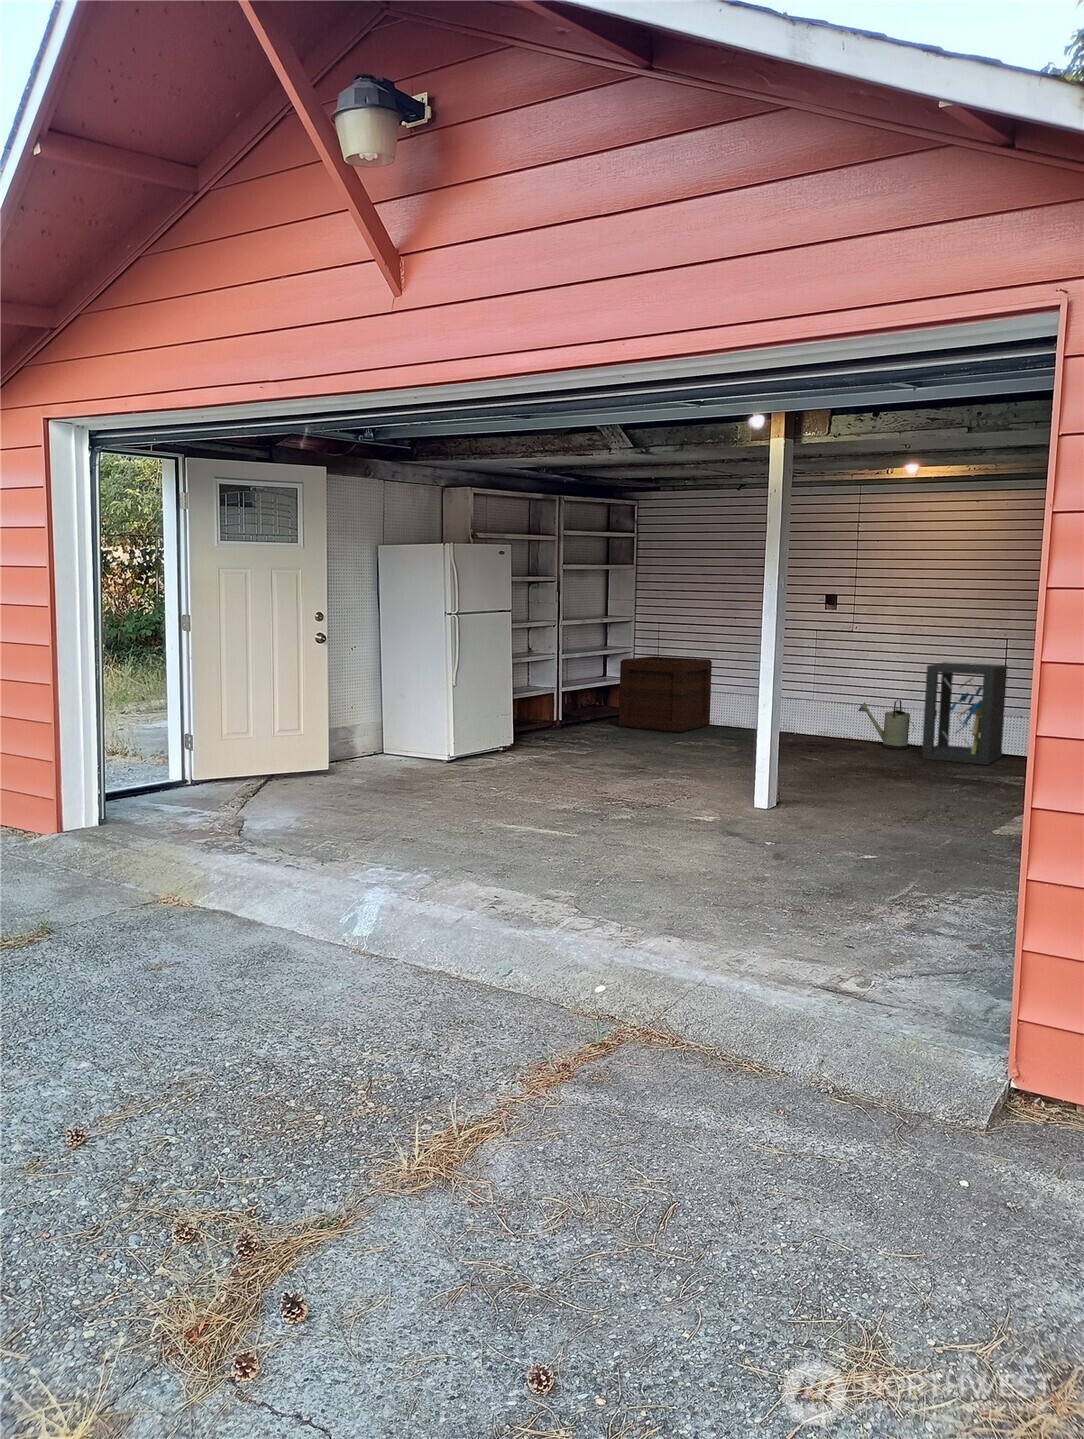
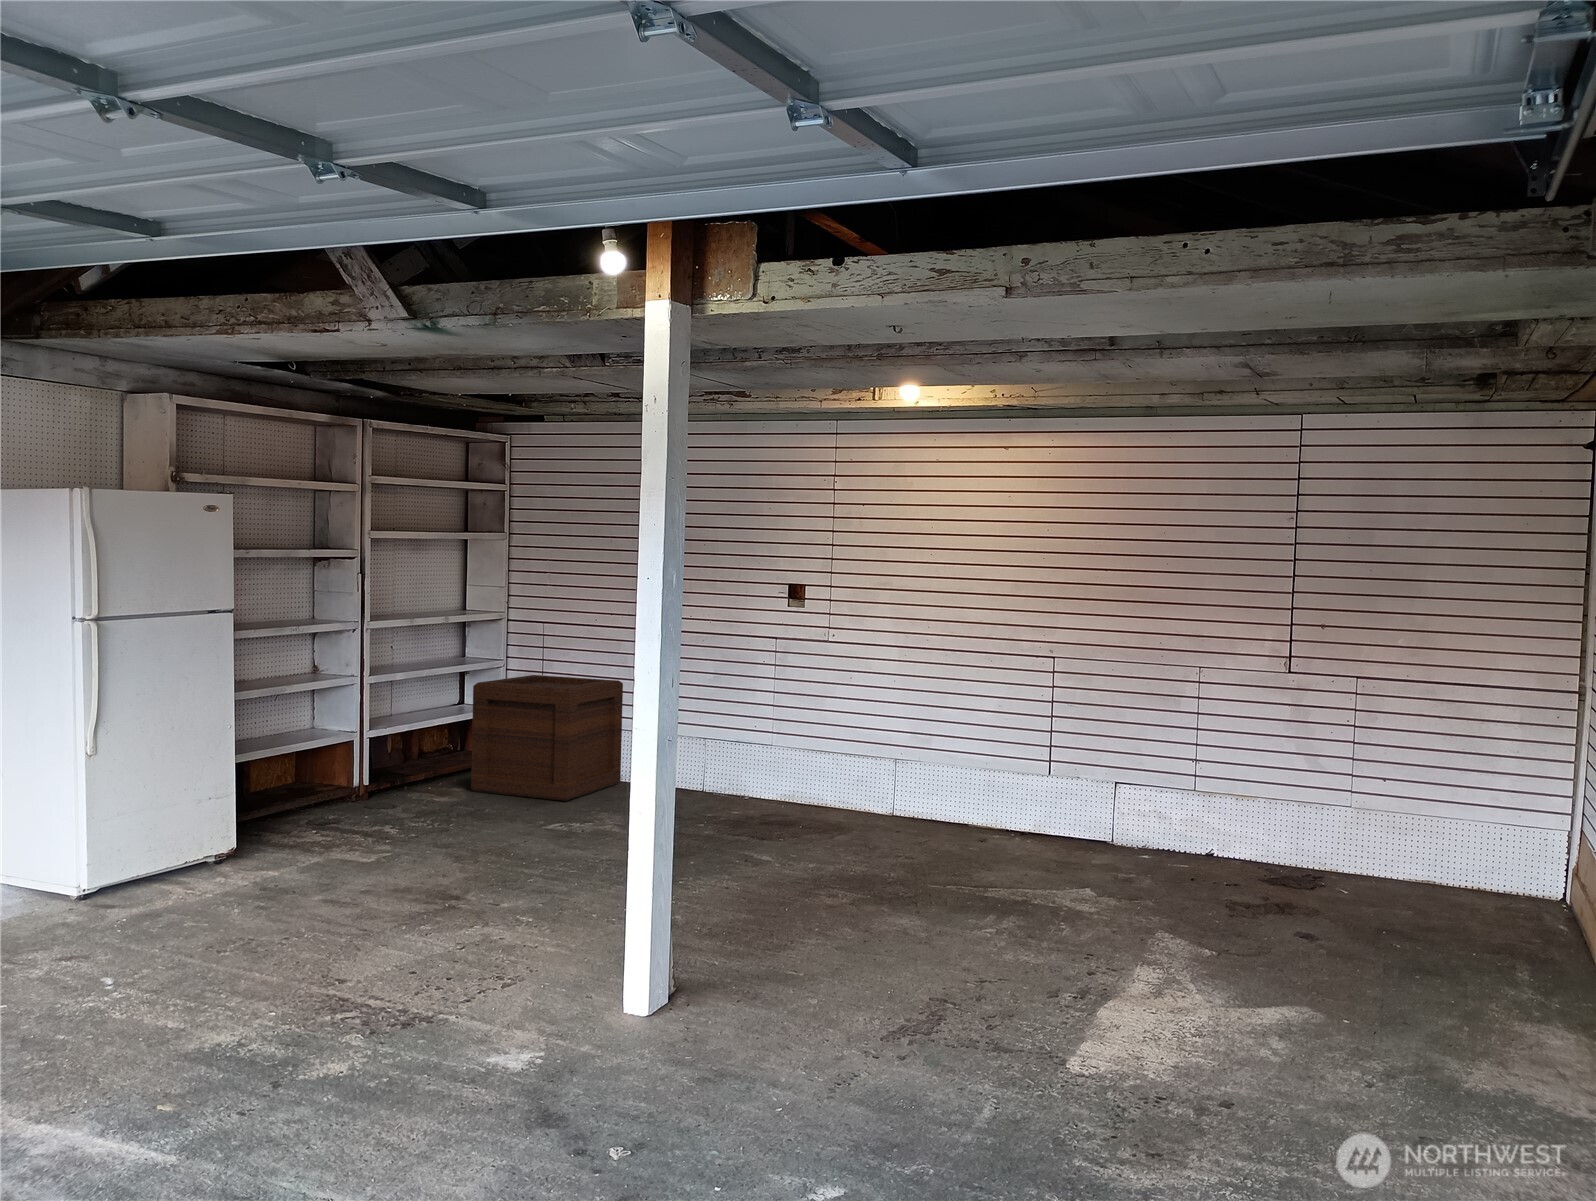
storage cabinet: present [922,662,1008,765] -> none [935,690,1054,856]
watering can: present [858,700,914,749] -> none [840,747,923,824]

